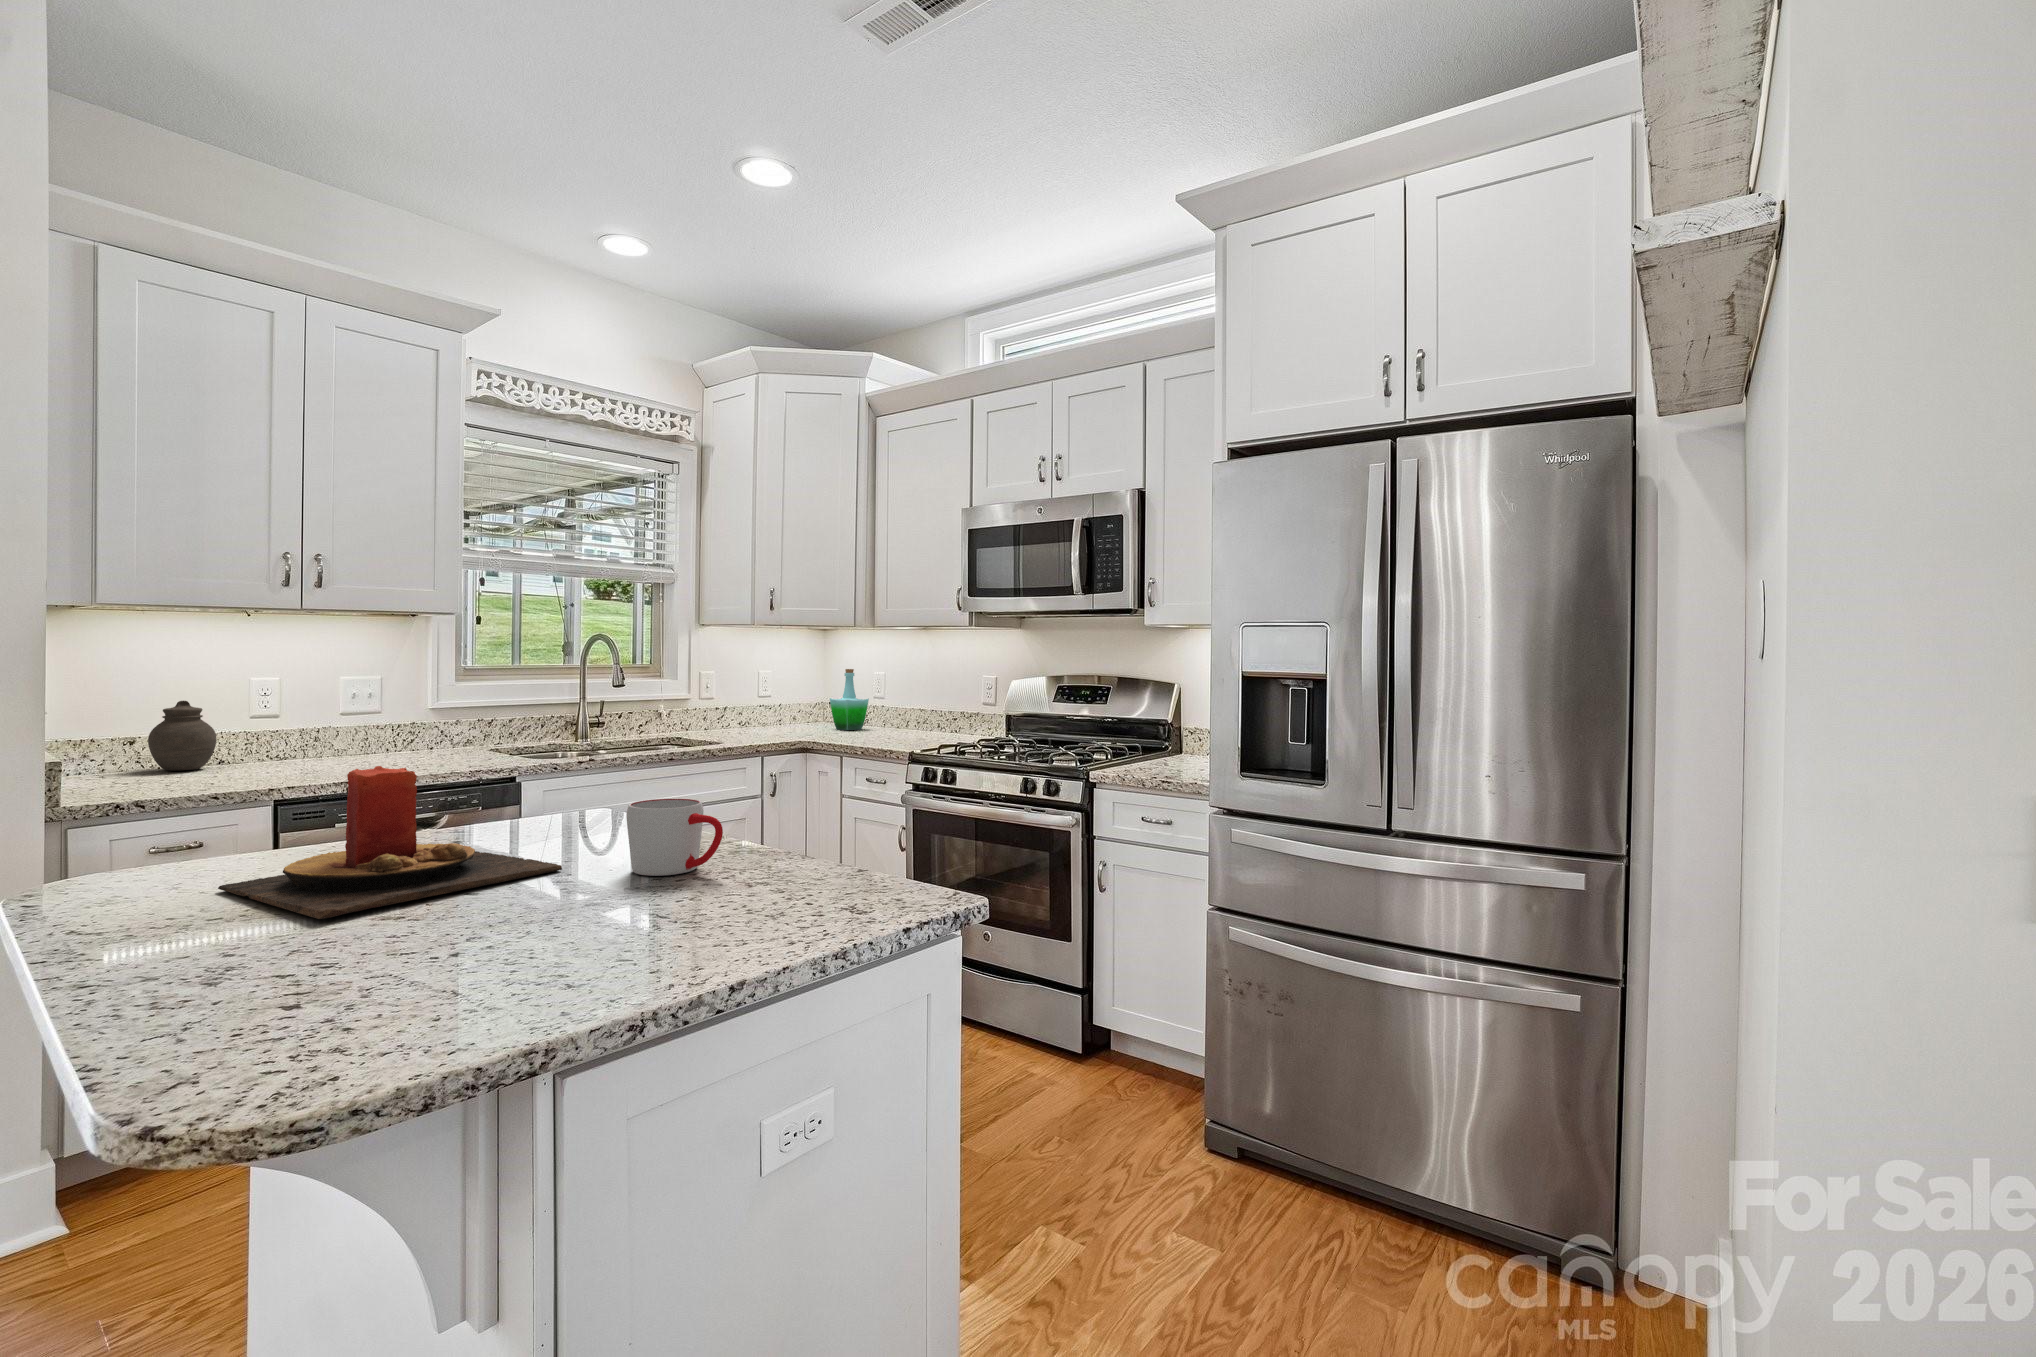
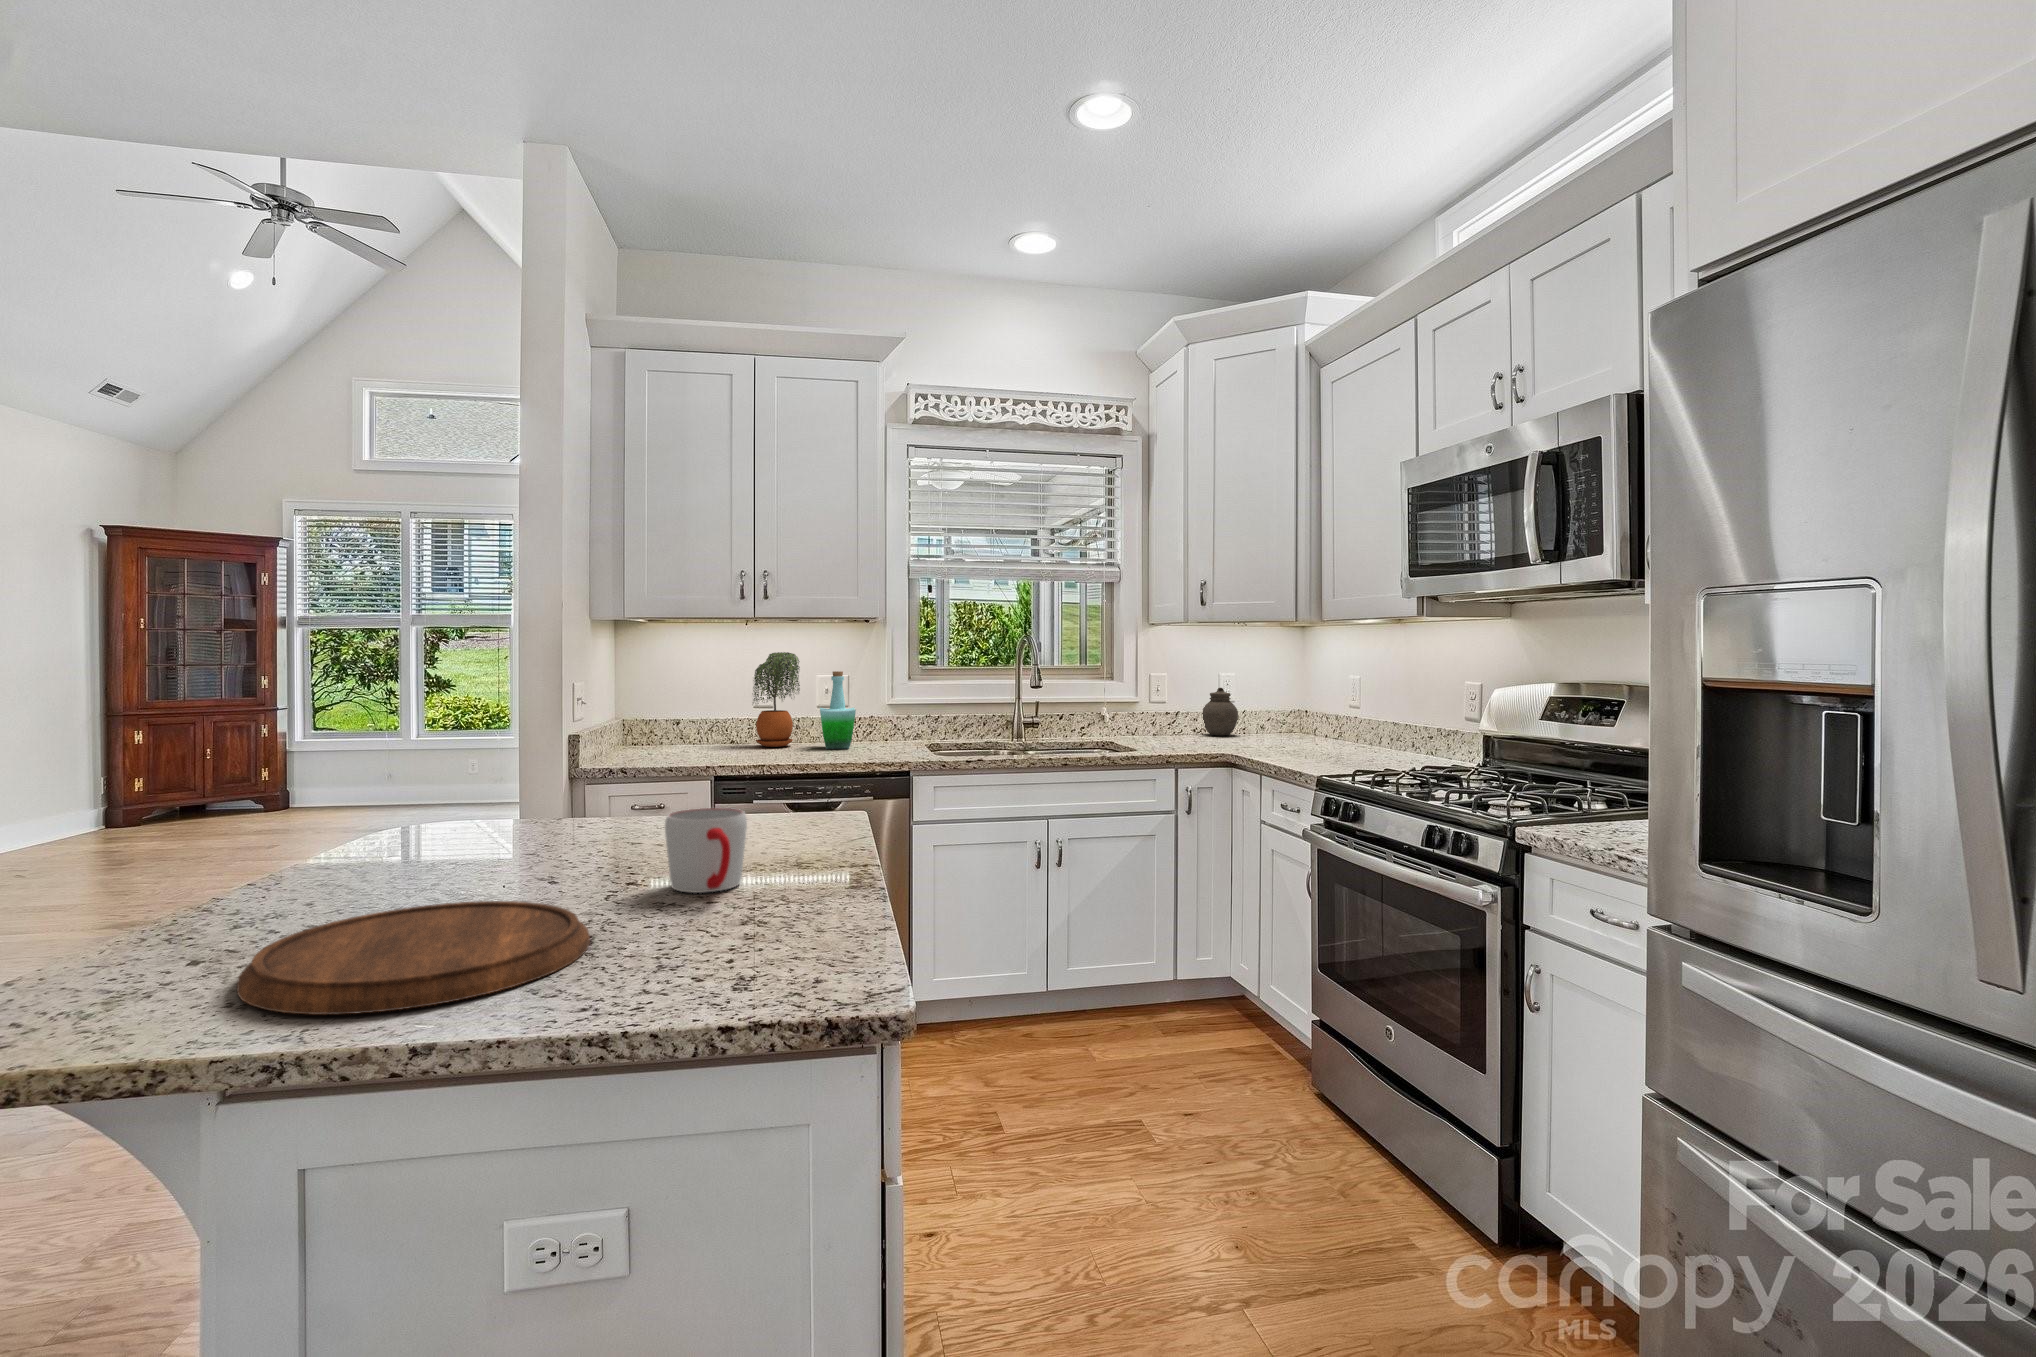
potted plant: none [258,649,333,763] -> present [753,652,800,747]
bottle: present [830,669,869,730] -> present [820,671,856,749]
jar: present [148,701,216,771] -> present [1202,688,1238,736]
candle: present [218,766,562,919] -> none [381,756,636,891]
cutting board: none [397,894,716,1000] -> present [237,901,590,1014]

